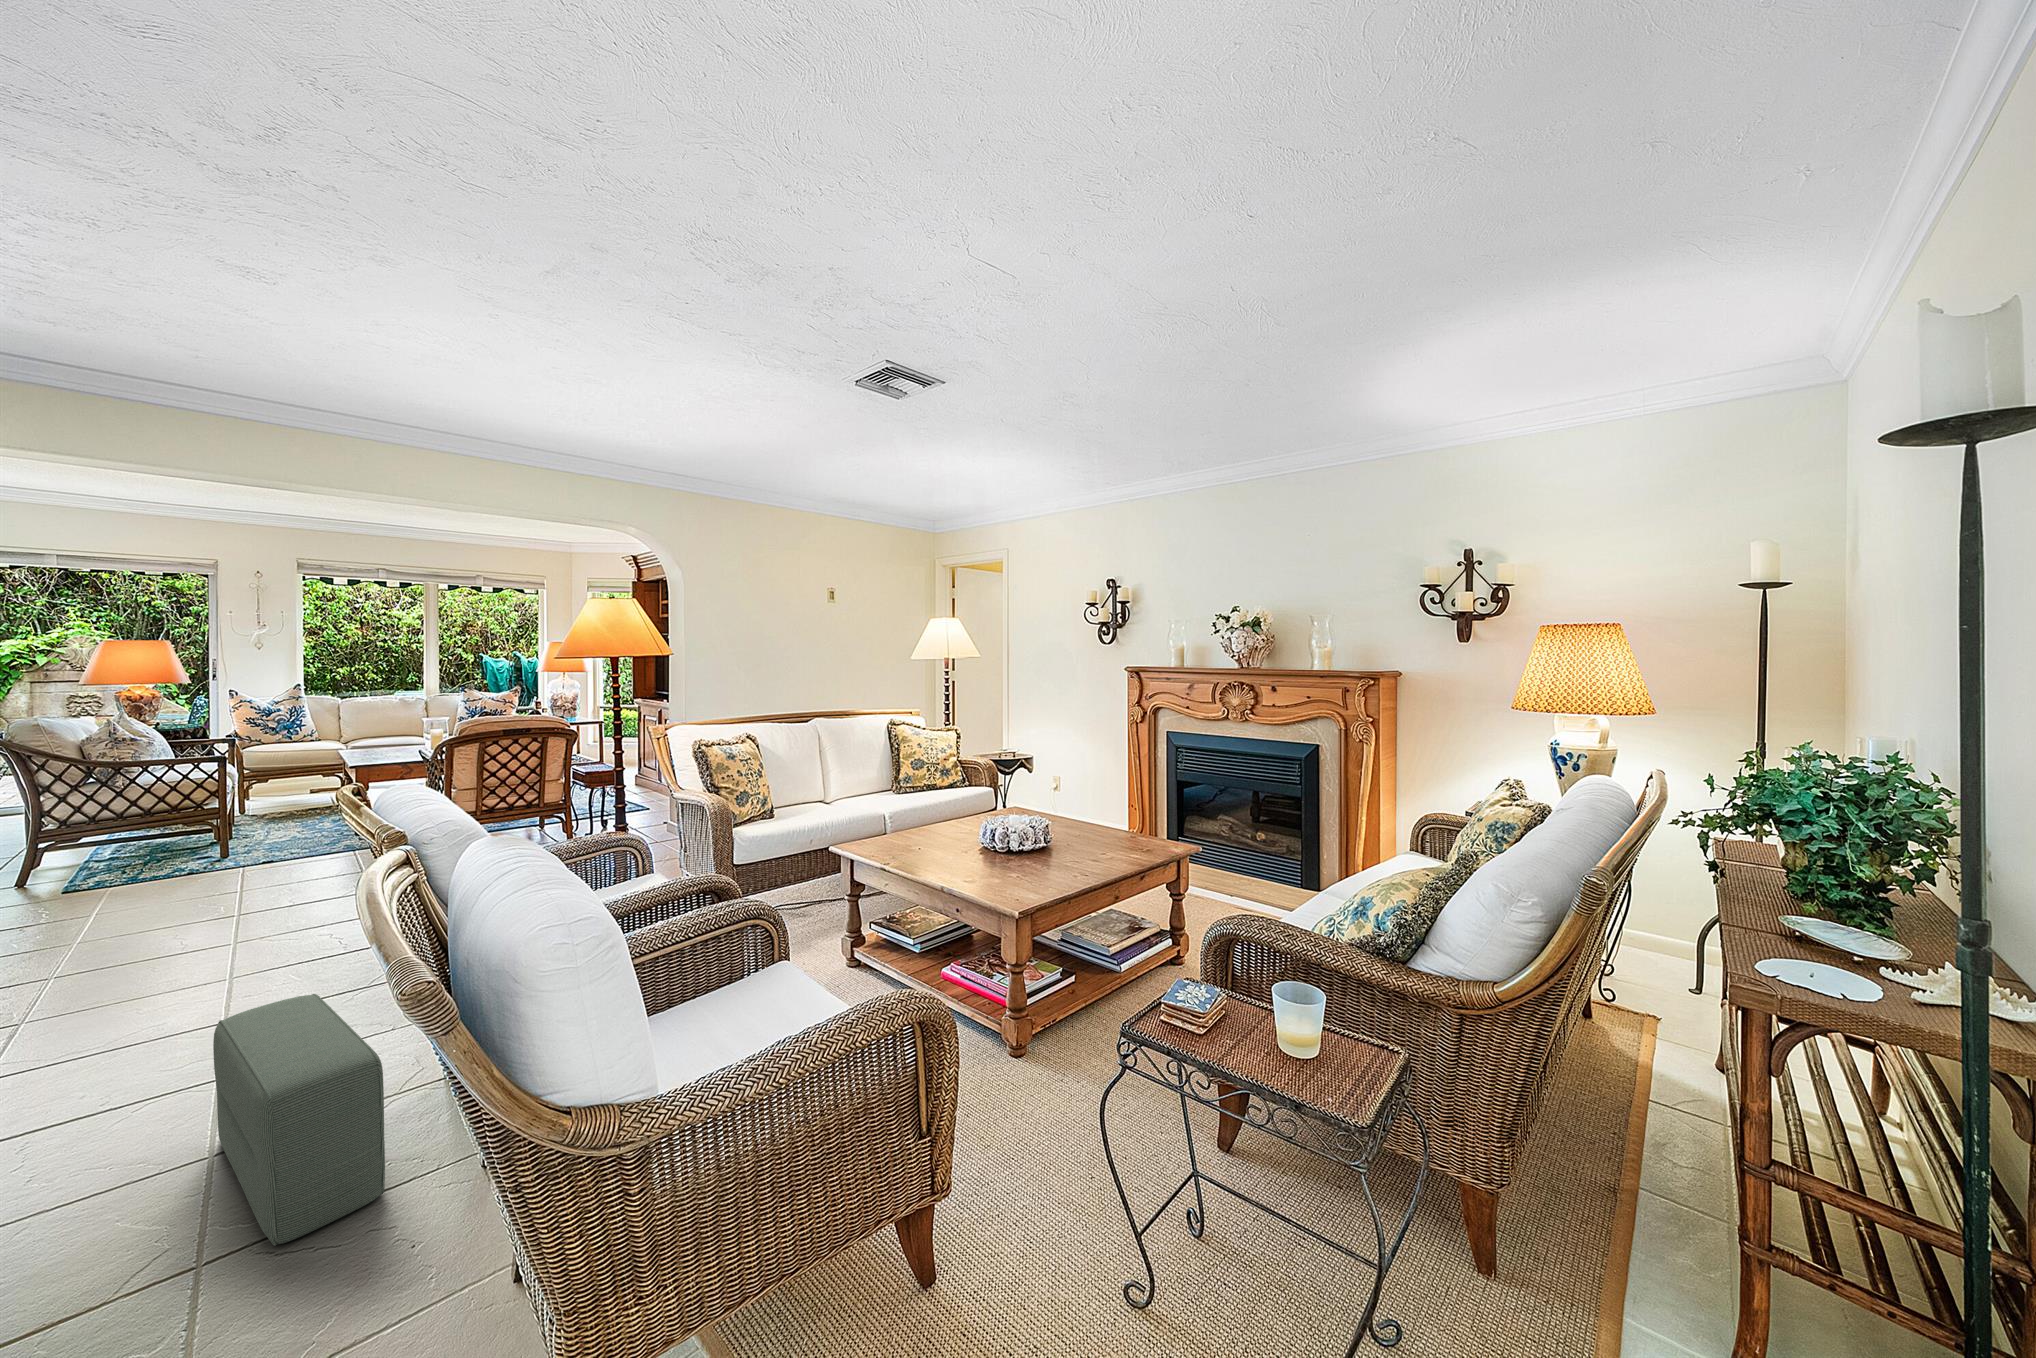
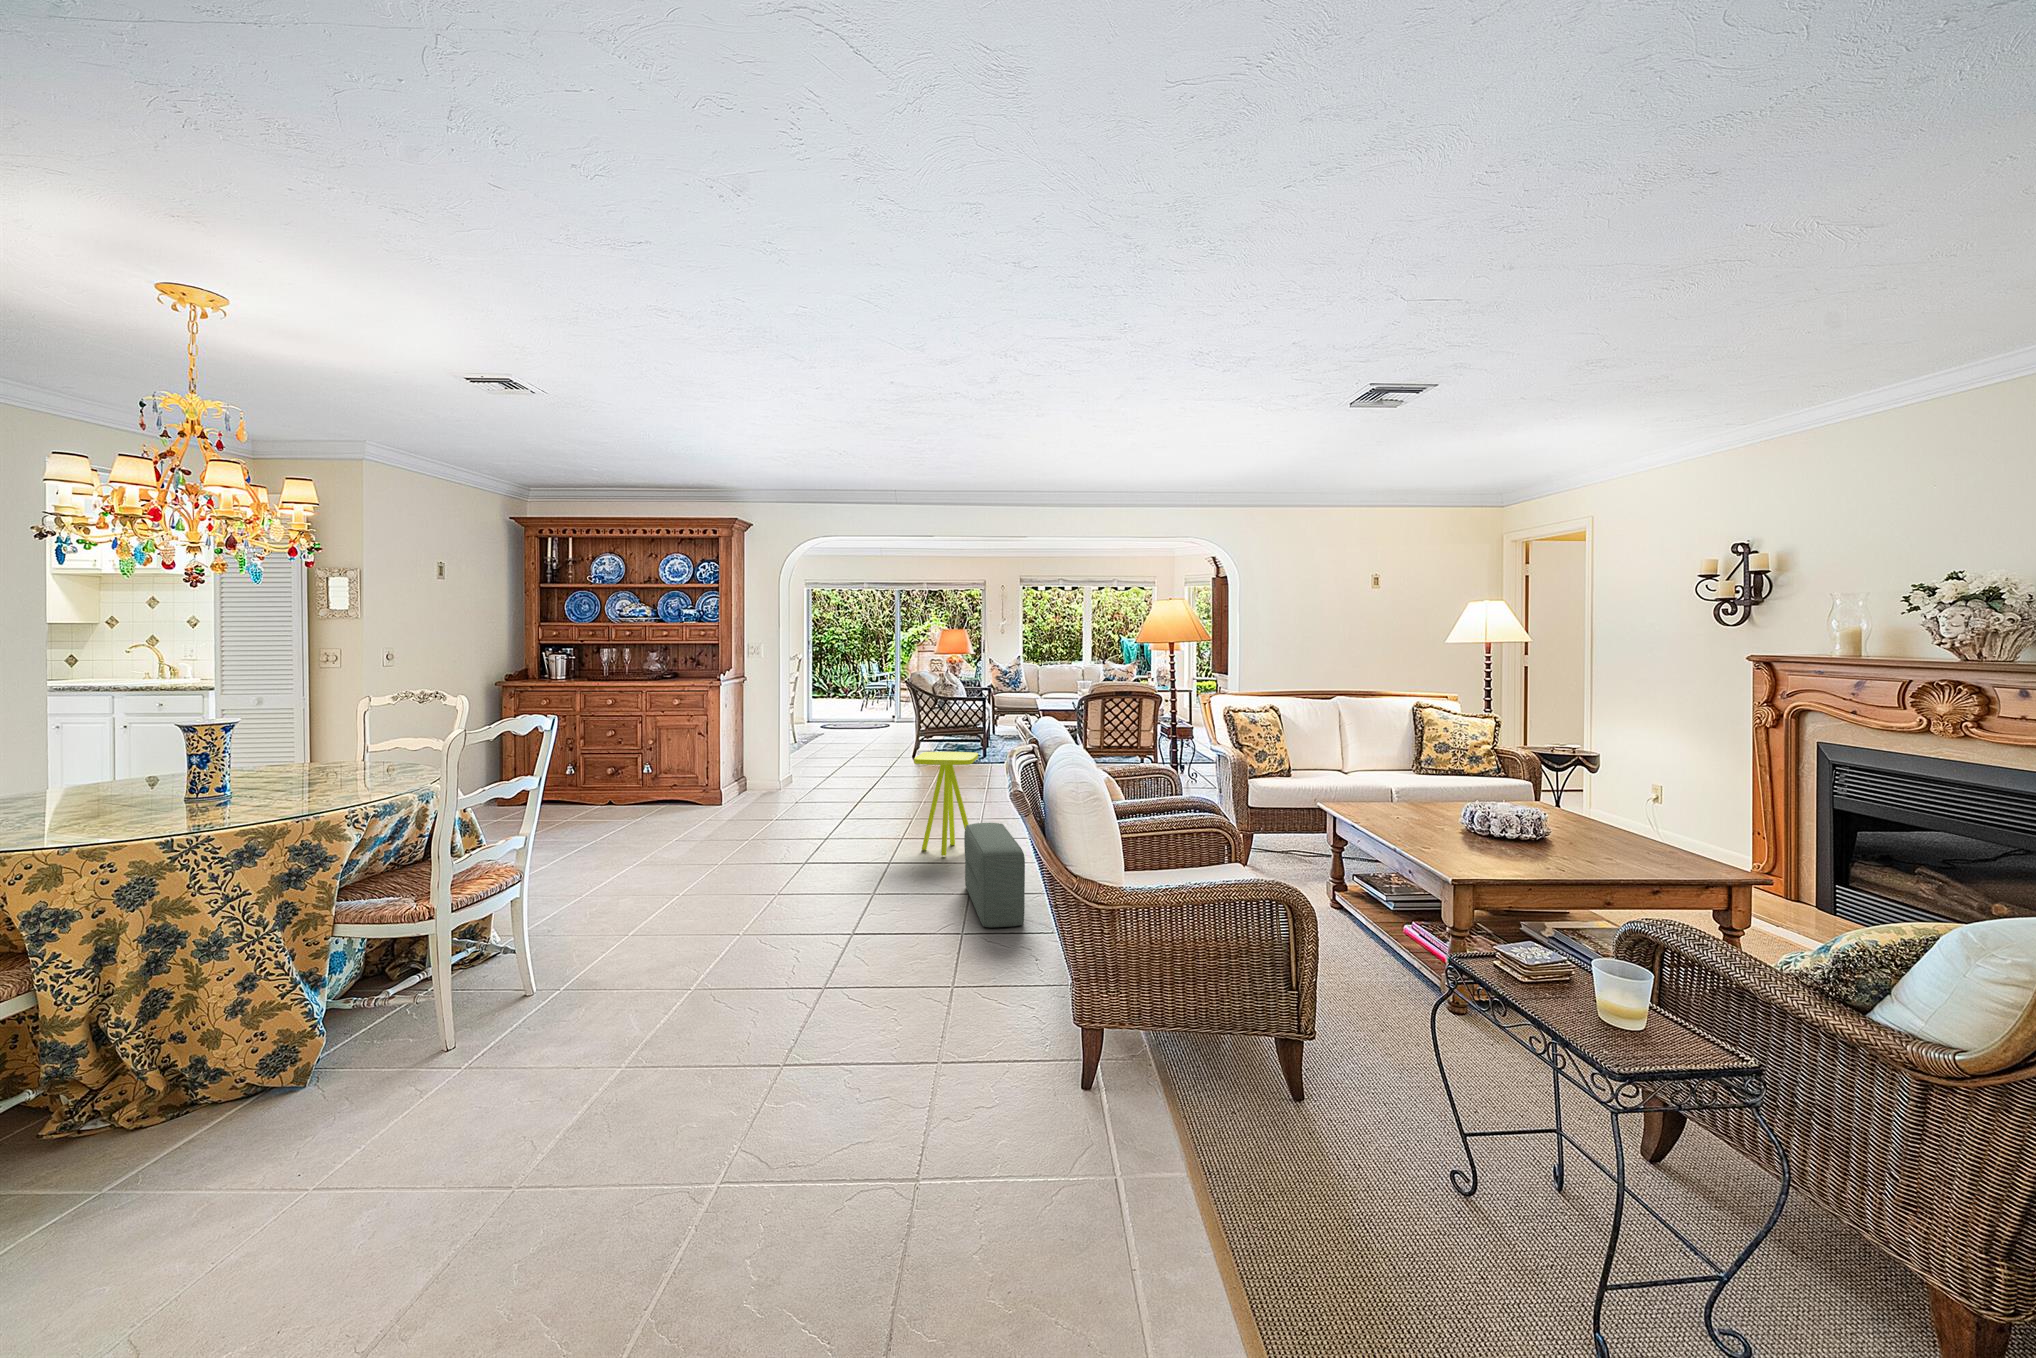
side table: none [61,862,250,1074] -> present [914,752,978,856]

